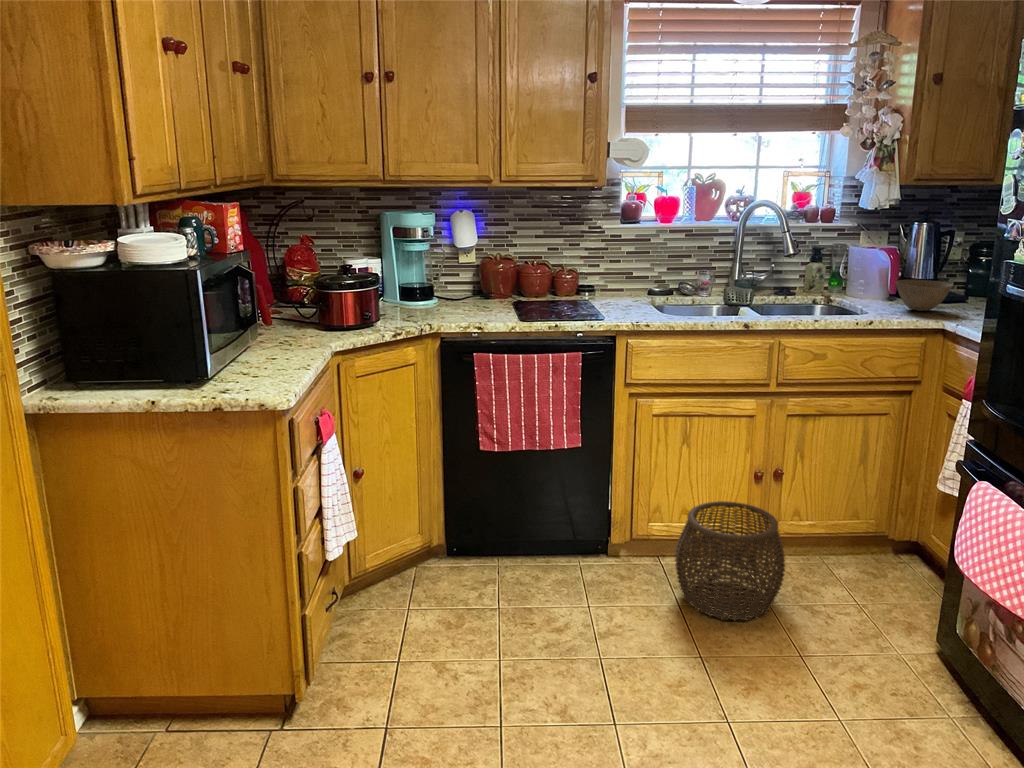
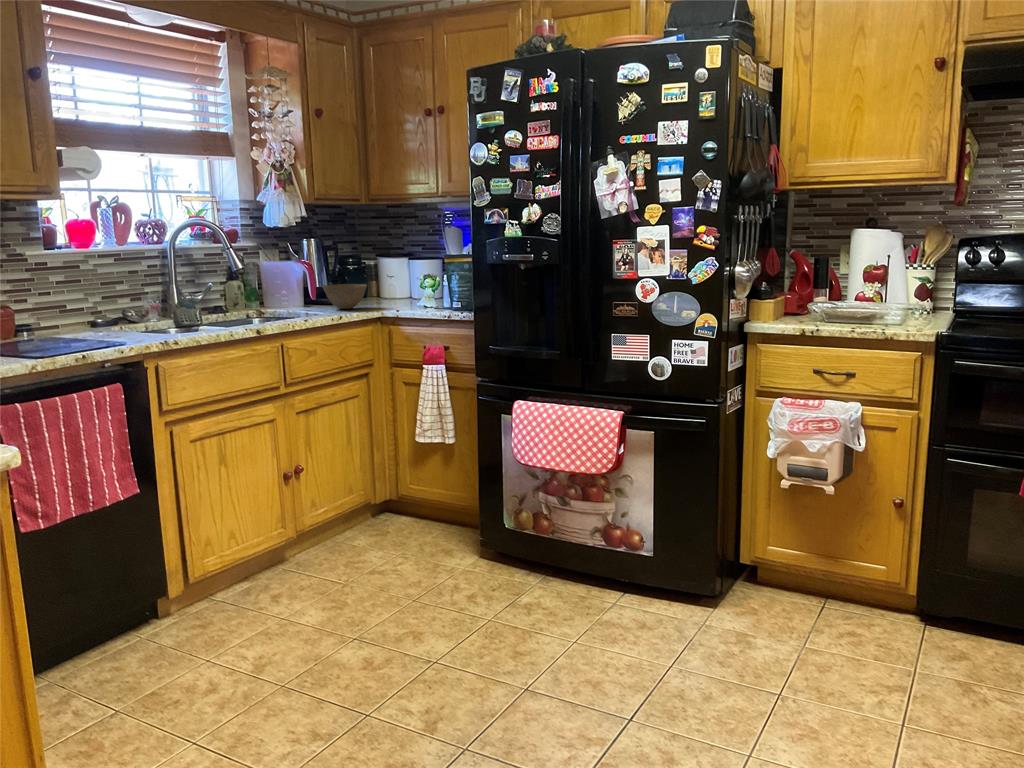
woven basket: present [675,501,785,621] -> none [260,500,366,614]

